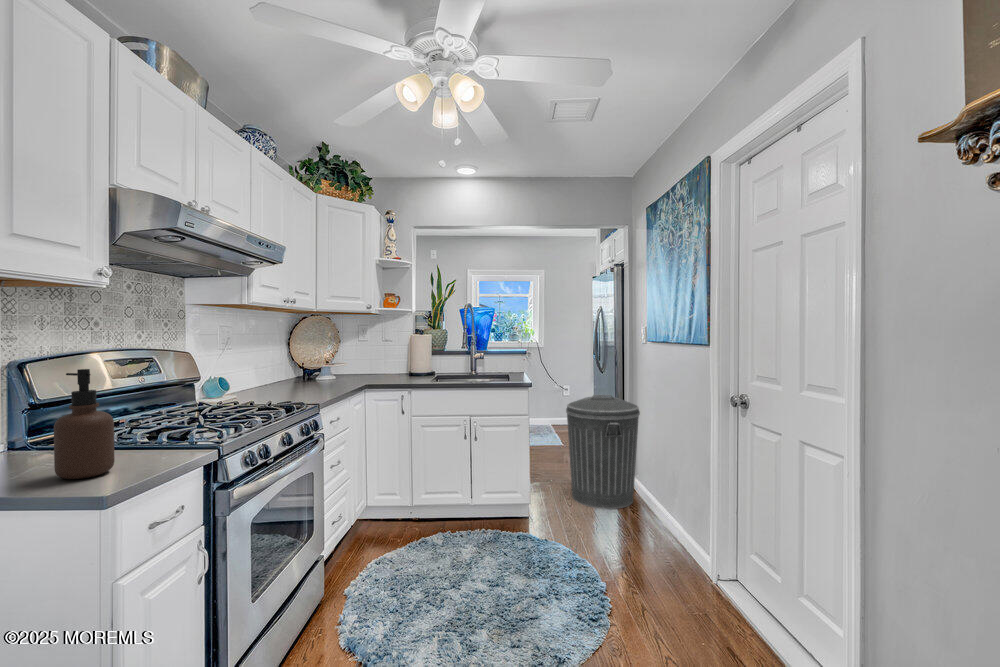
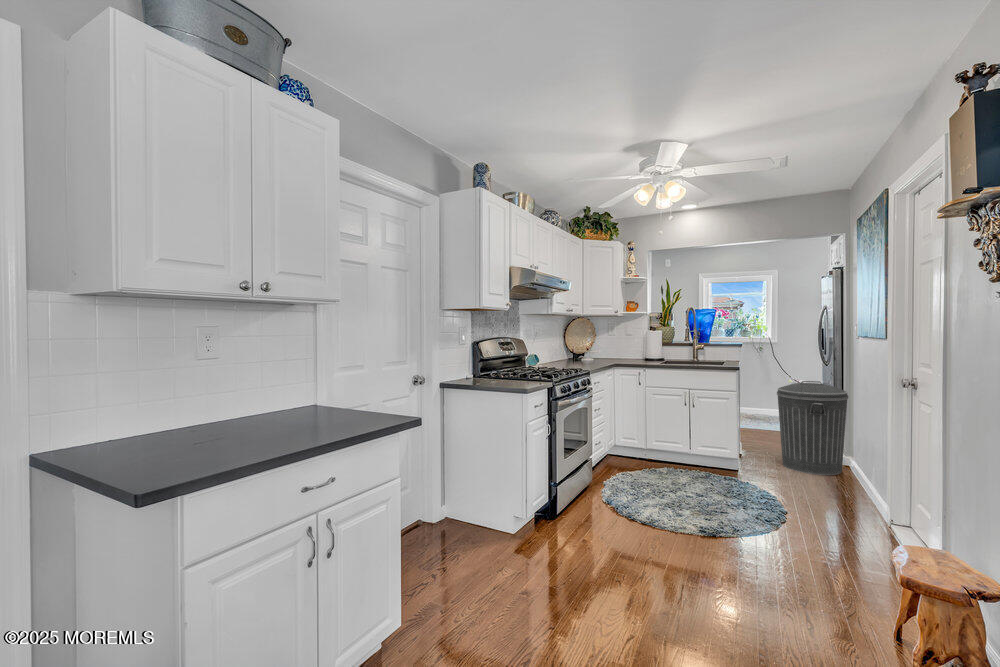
soap dispenser: present [54,369,115,479] -> none [500,343,519,386]

